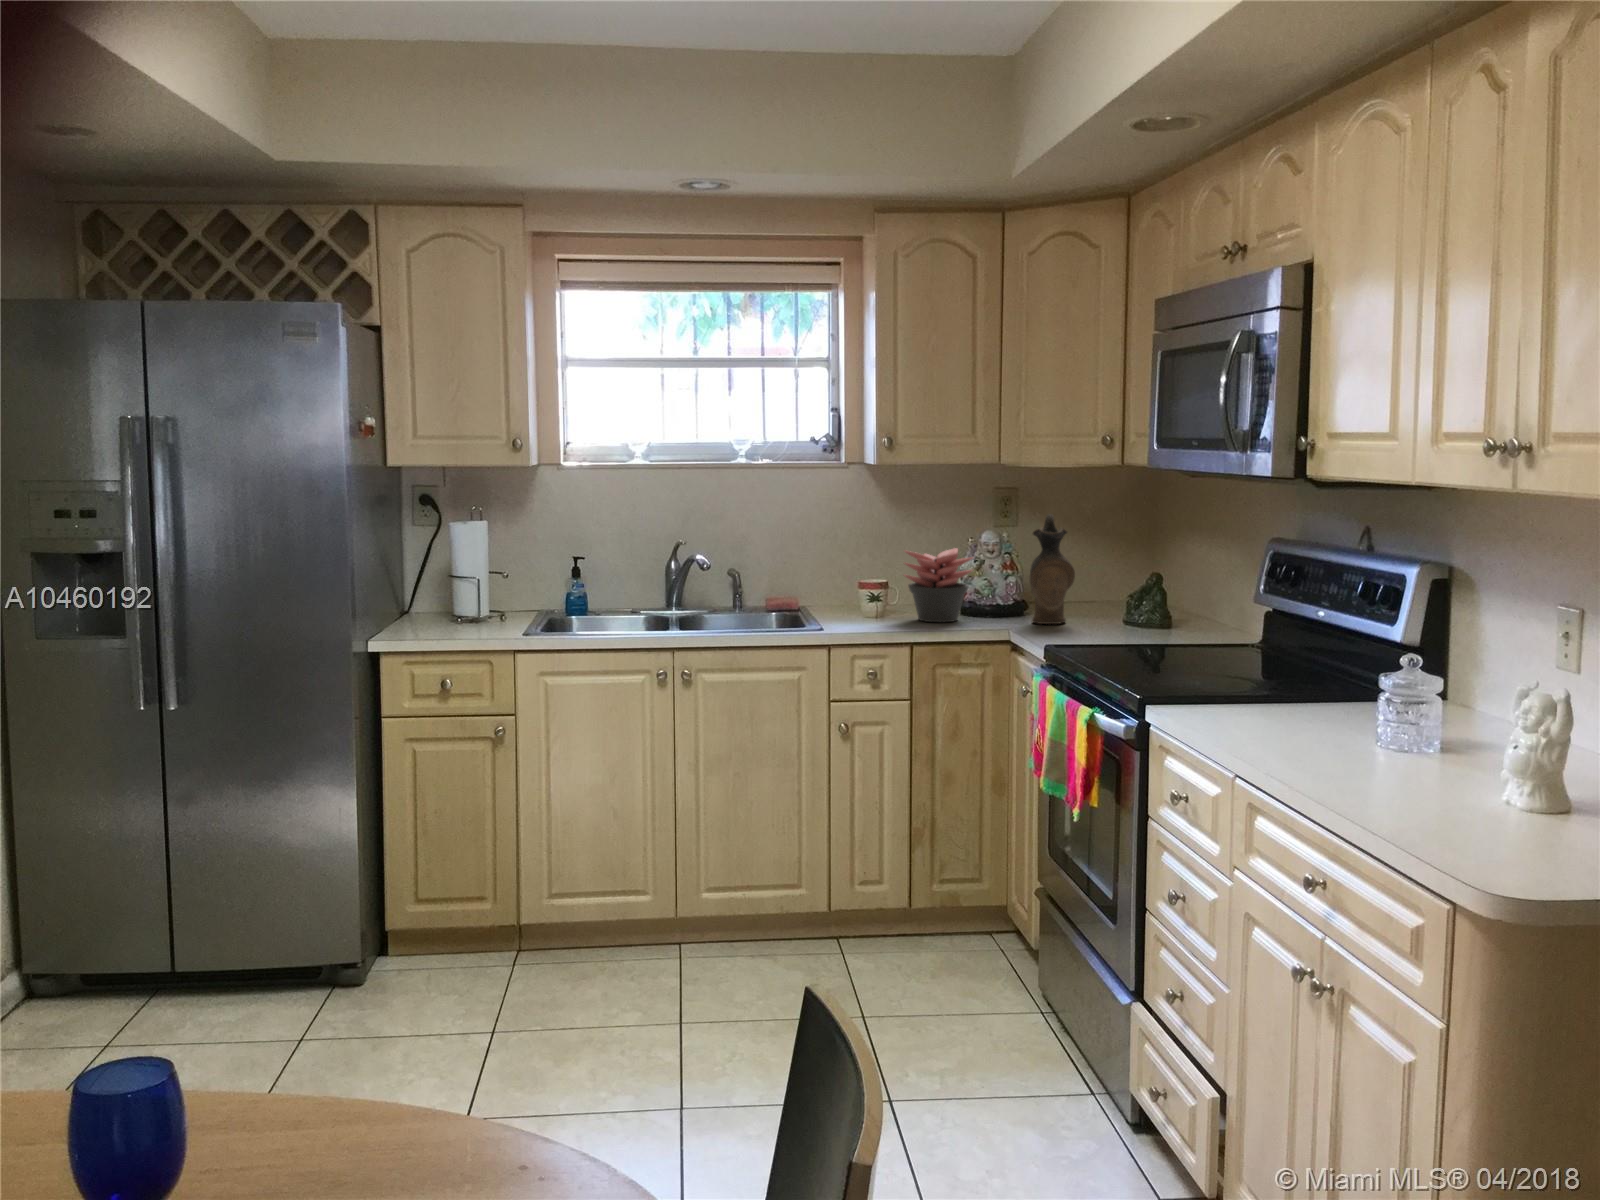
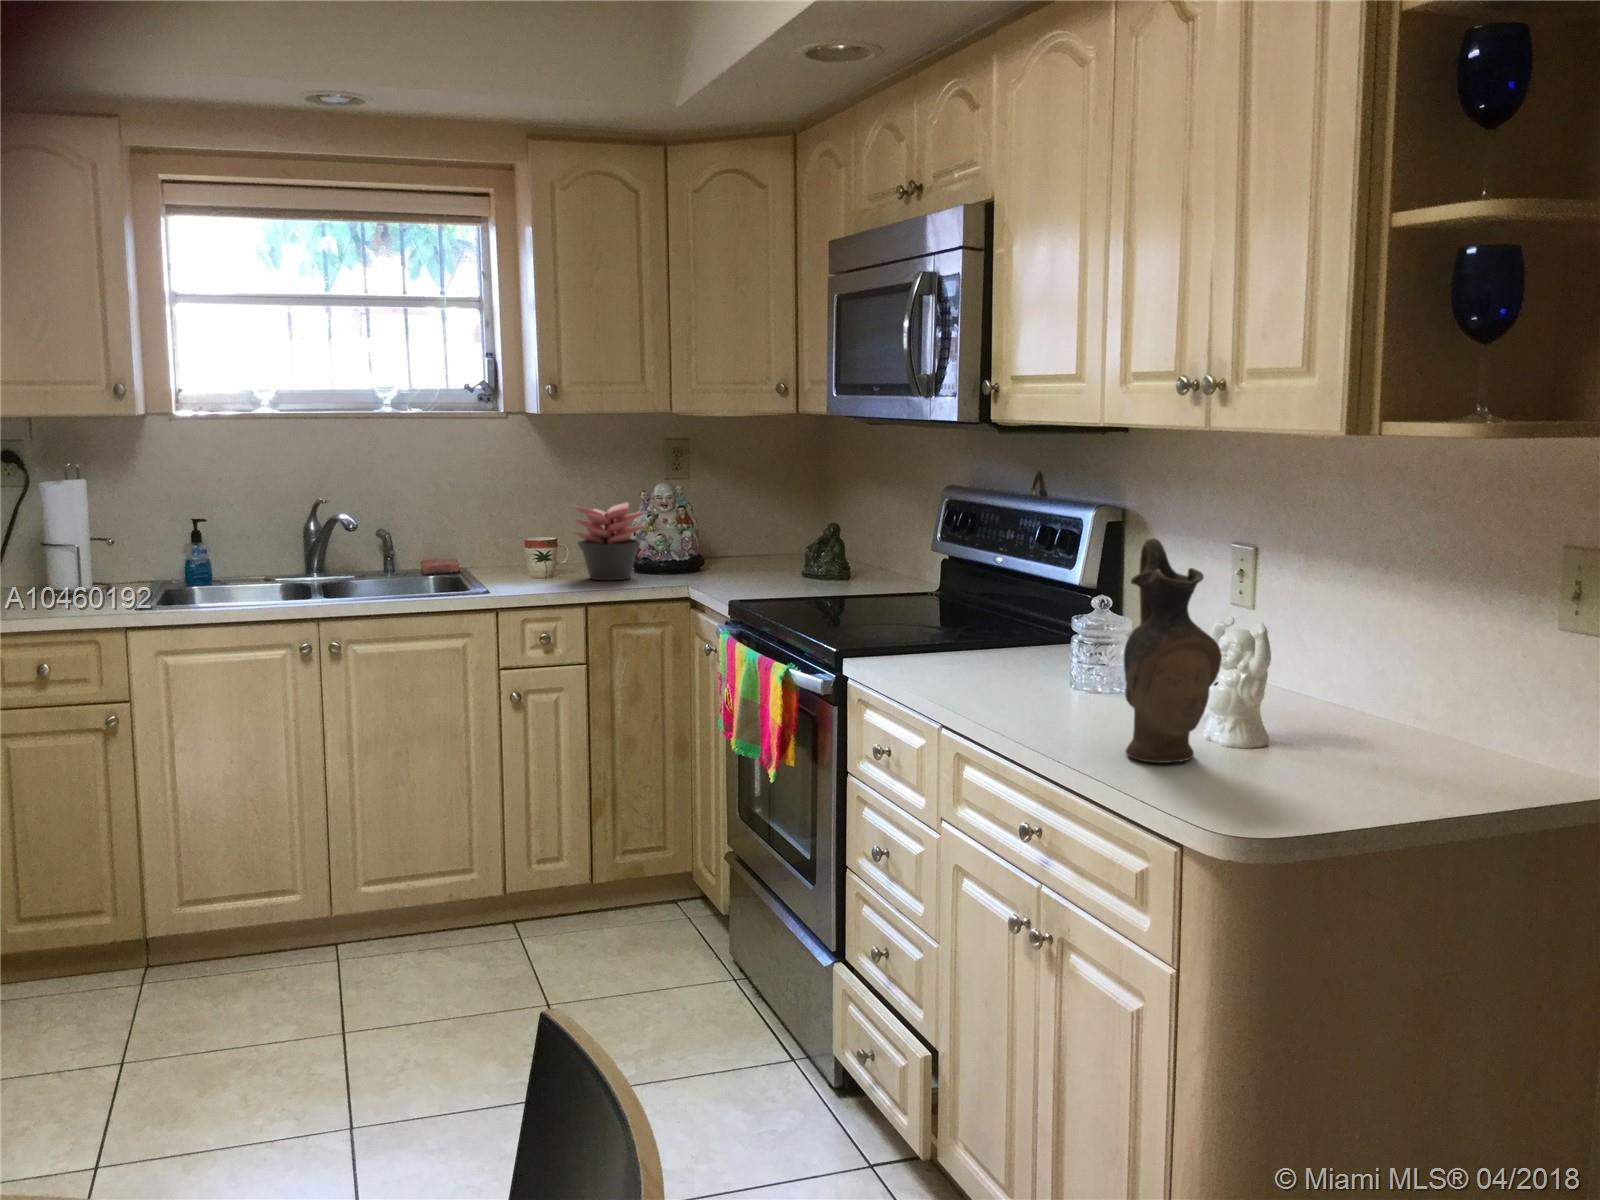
ceramic pitcher: present [1030,514,1075,624] -> present [1124,539,1222,763]

